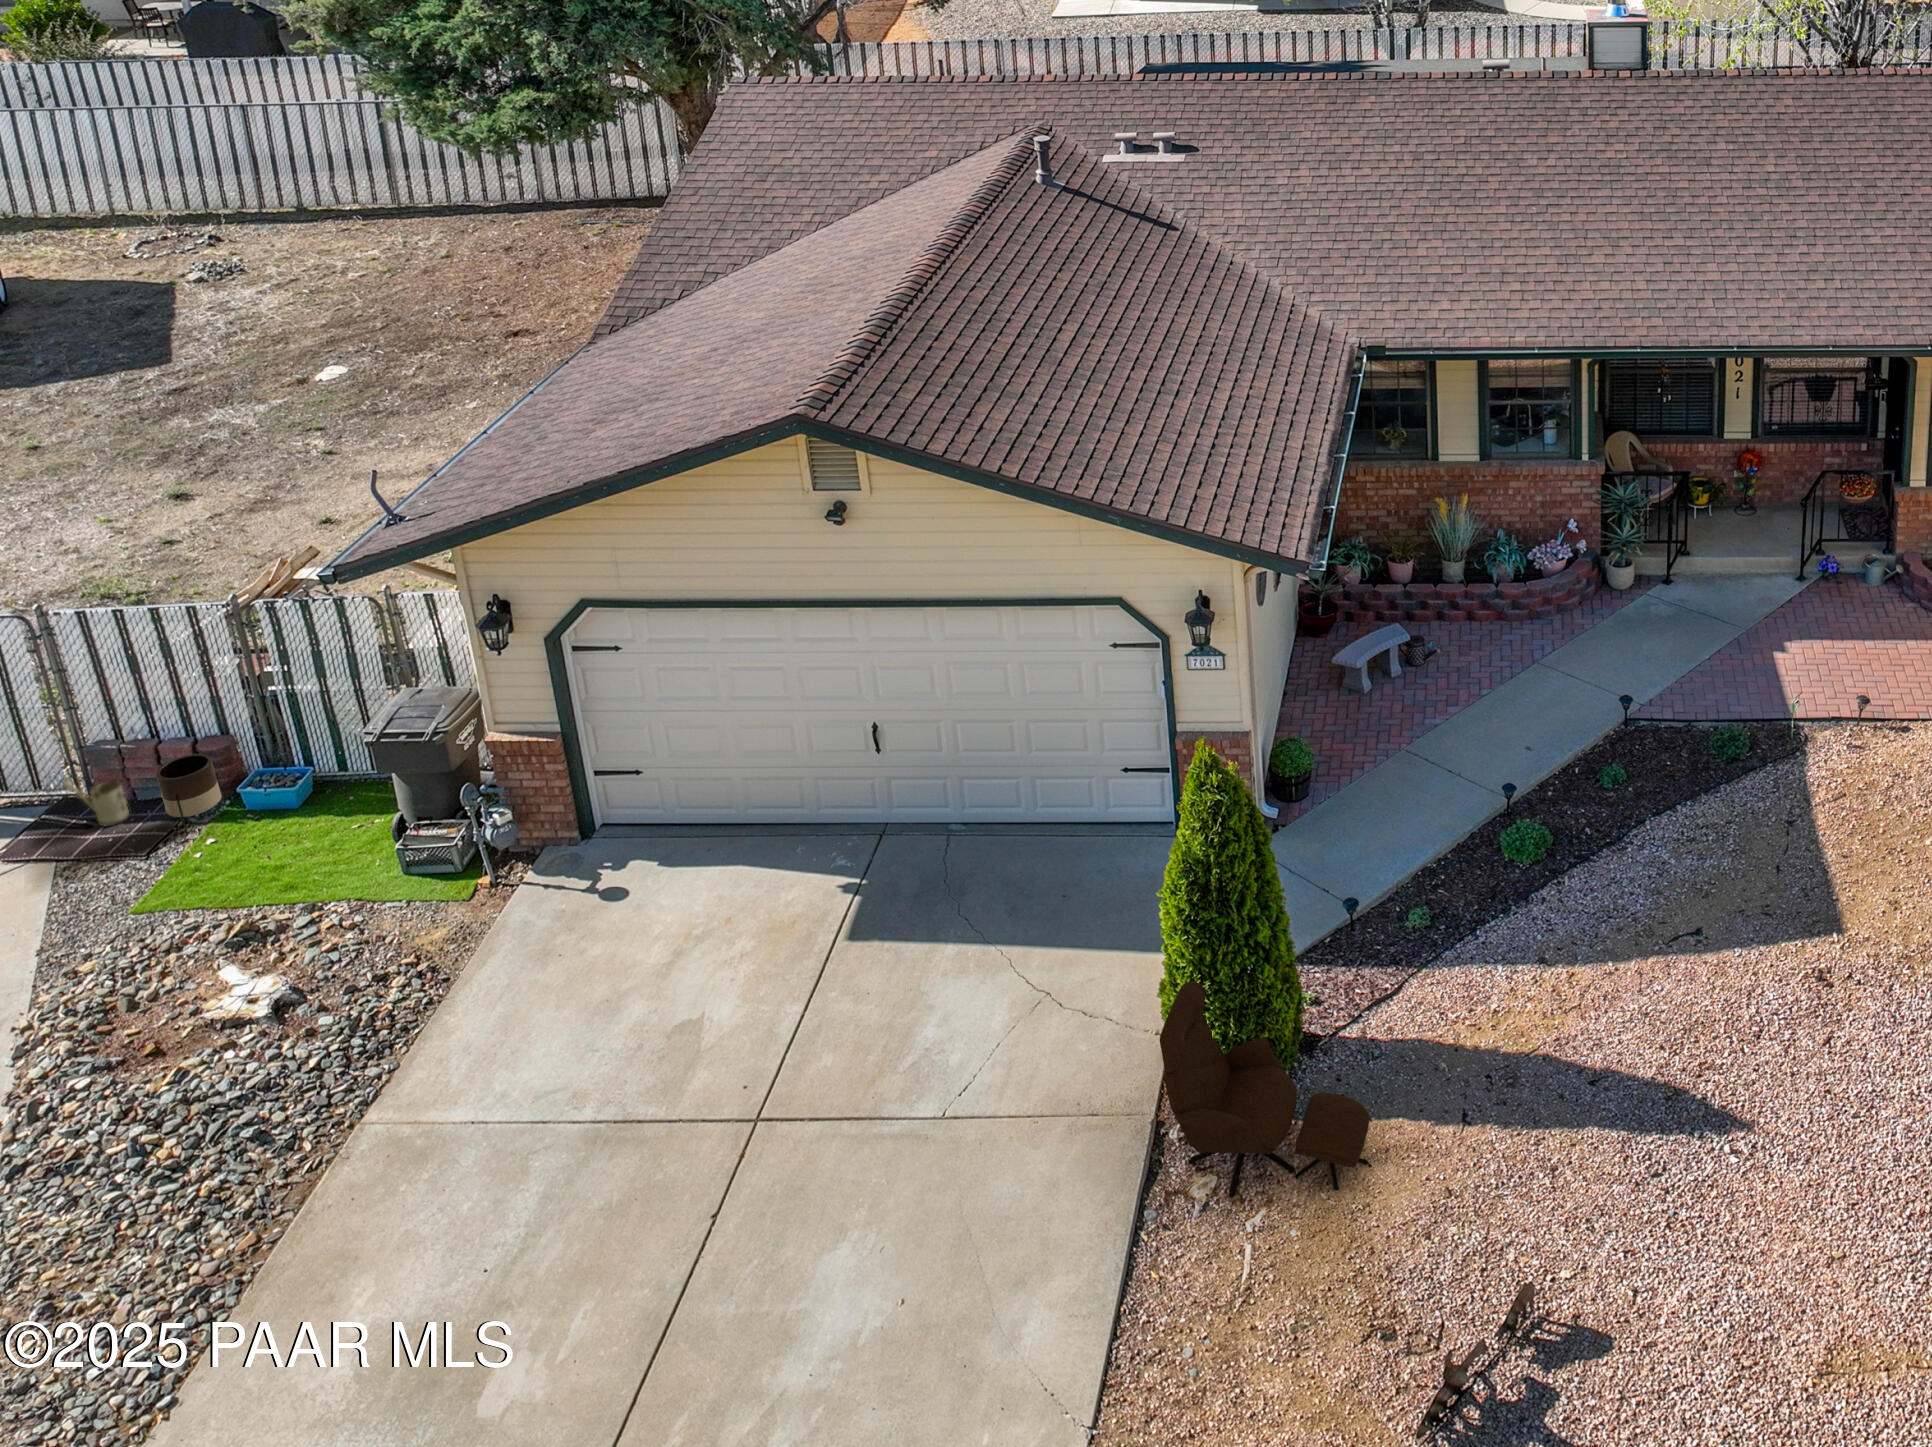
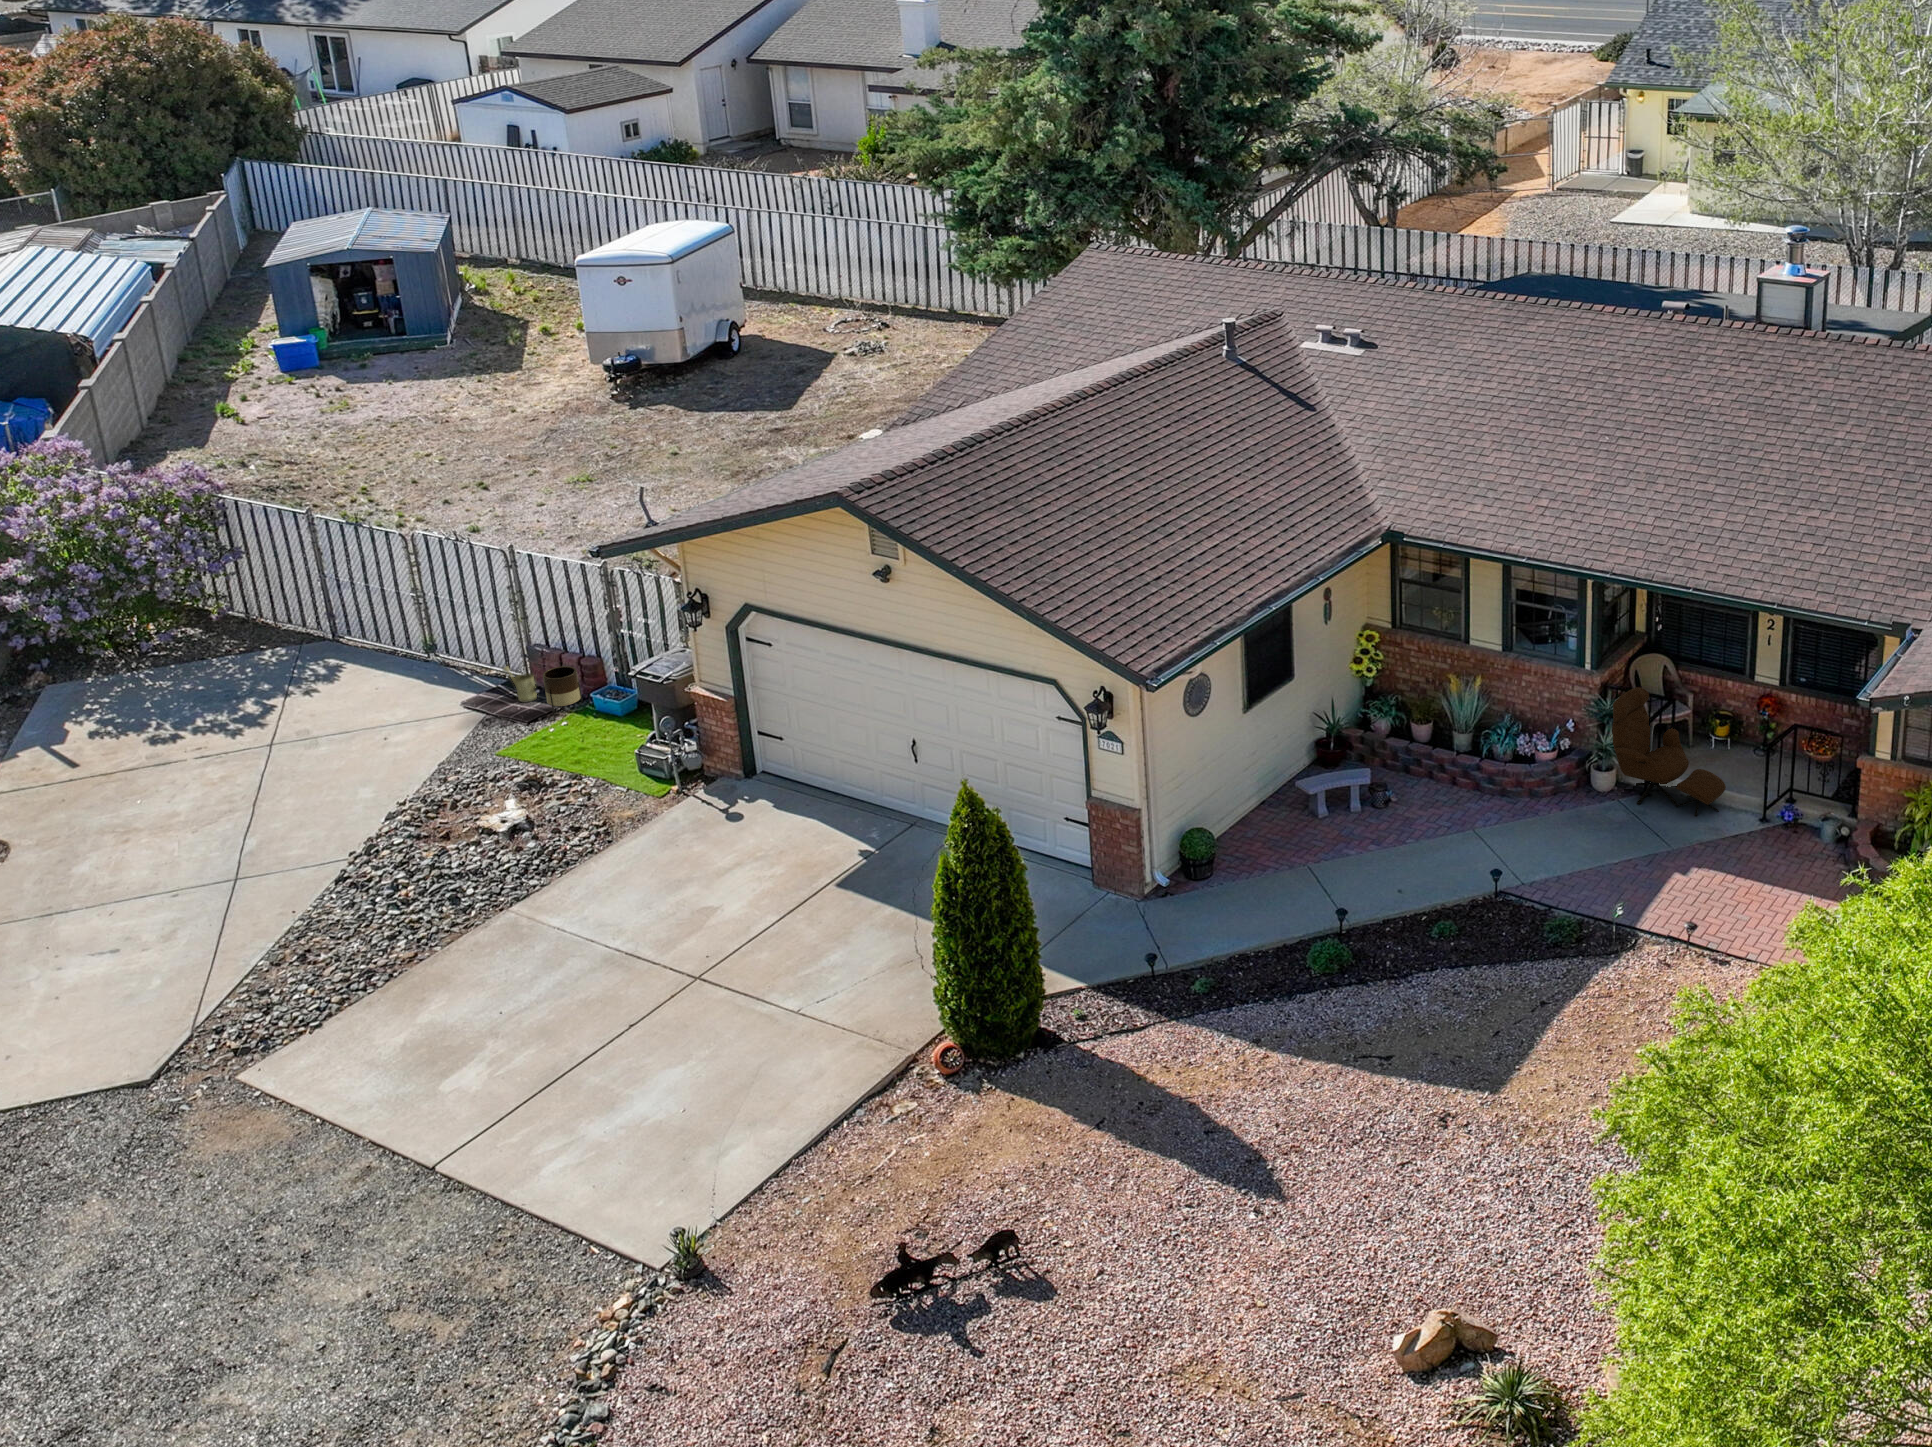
lounge chair: present [1160,981,1369,1197] -> present [1612,687,1726,816]

